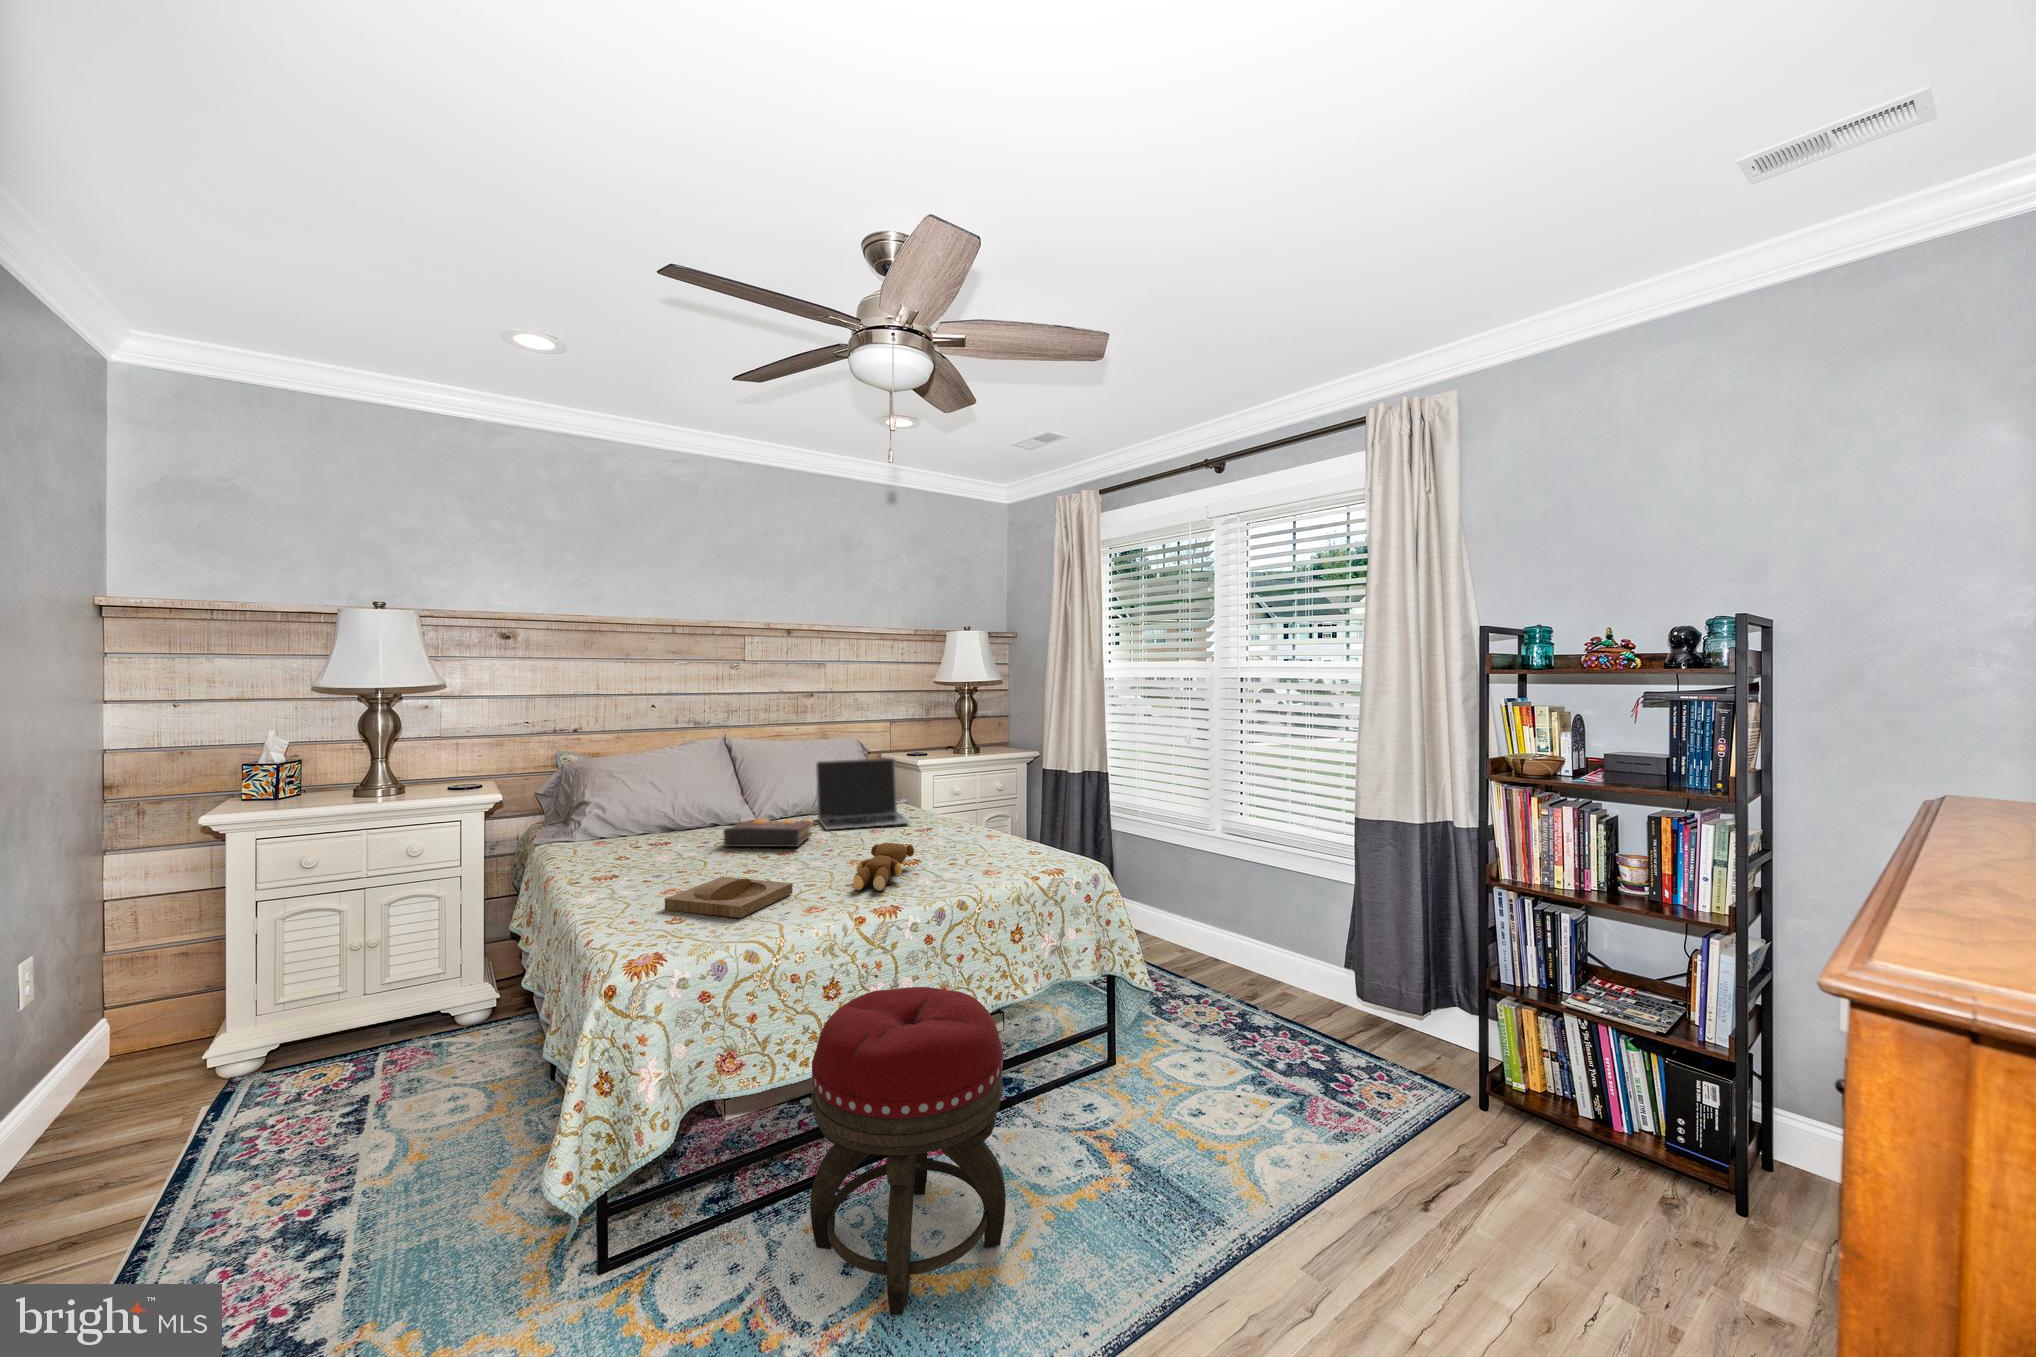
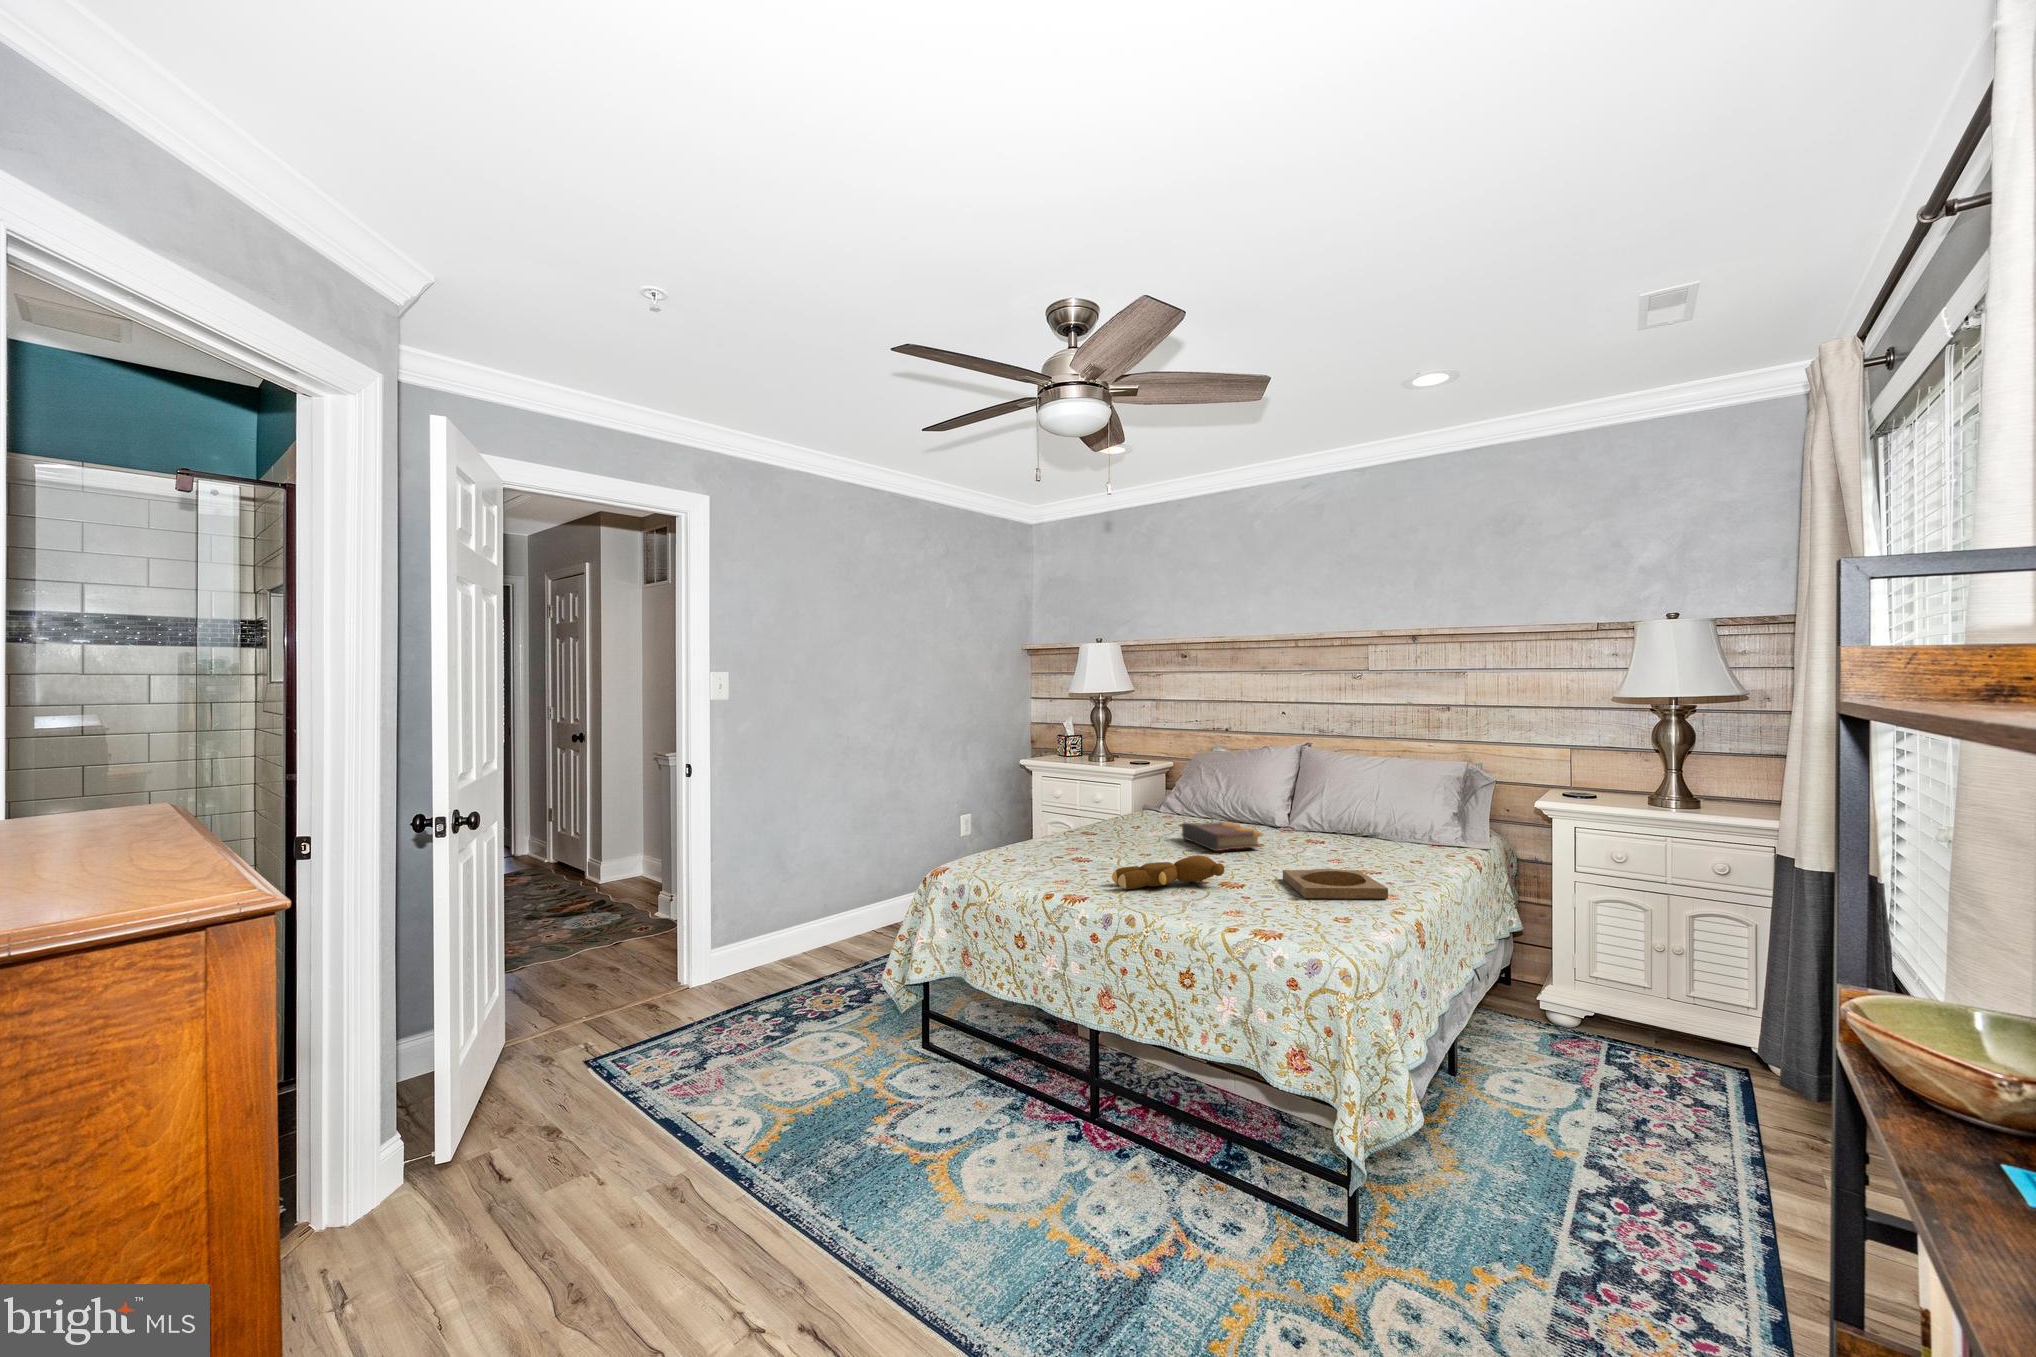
laptop: present [816,758,909,830] -> none [1295,779,1421,863]
tray: present [665,877,792,918] -> present [1283,869,1388,899]
footstool: present [810,987,1006,1315] -> none [871,944,1031,1198]

